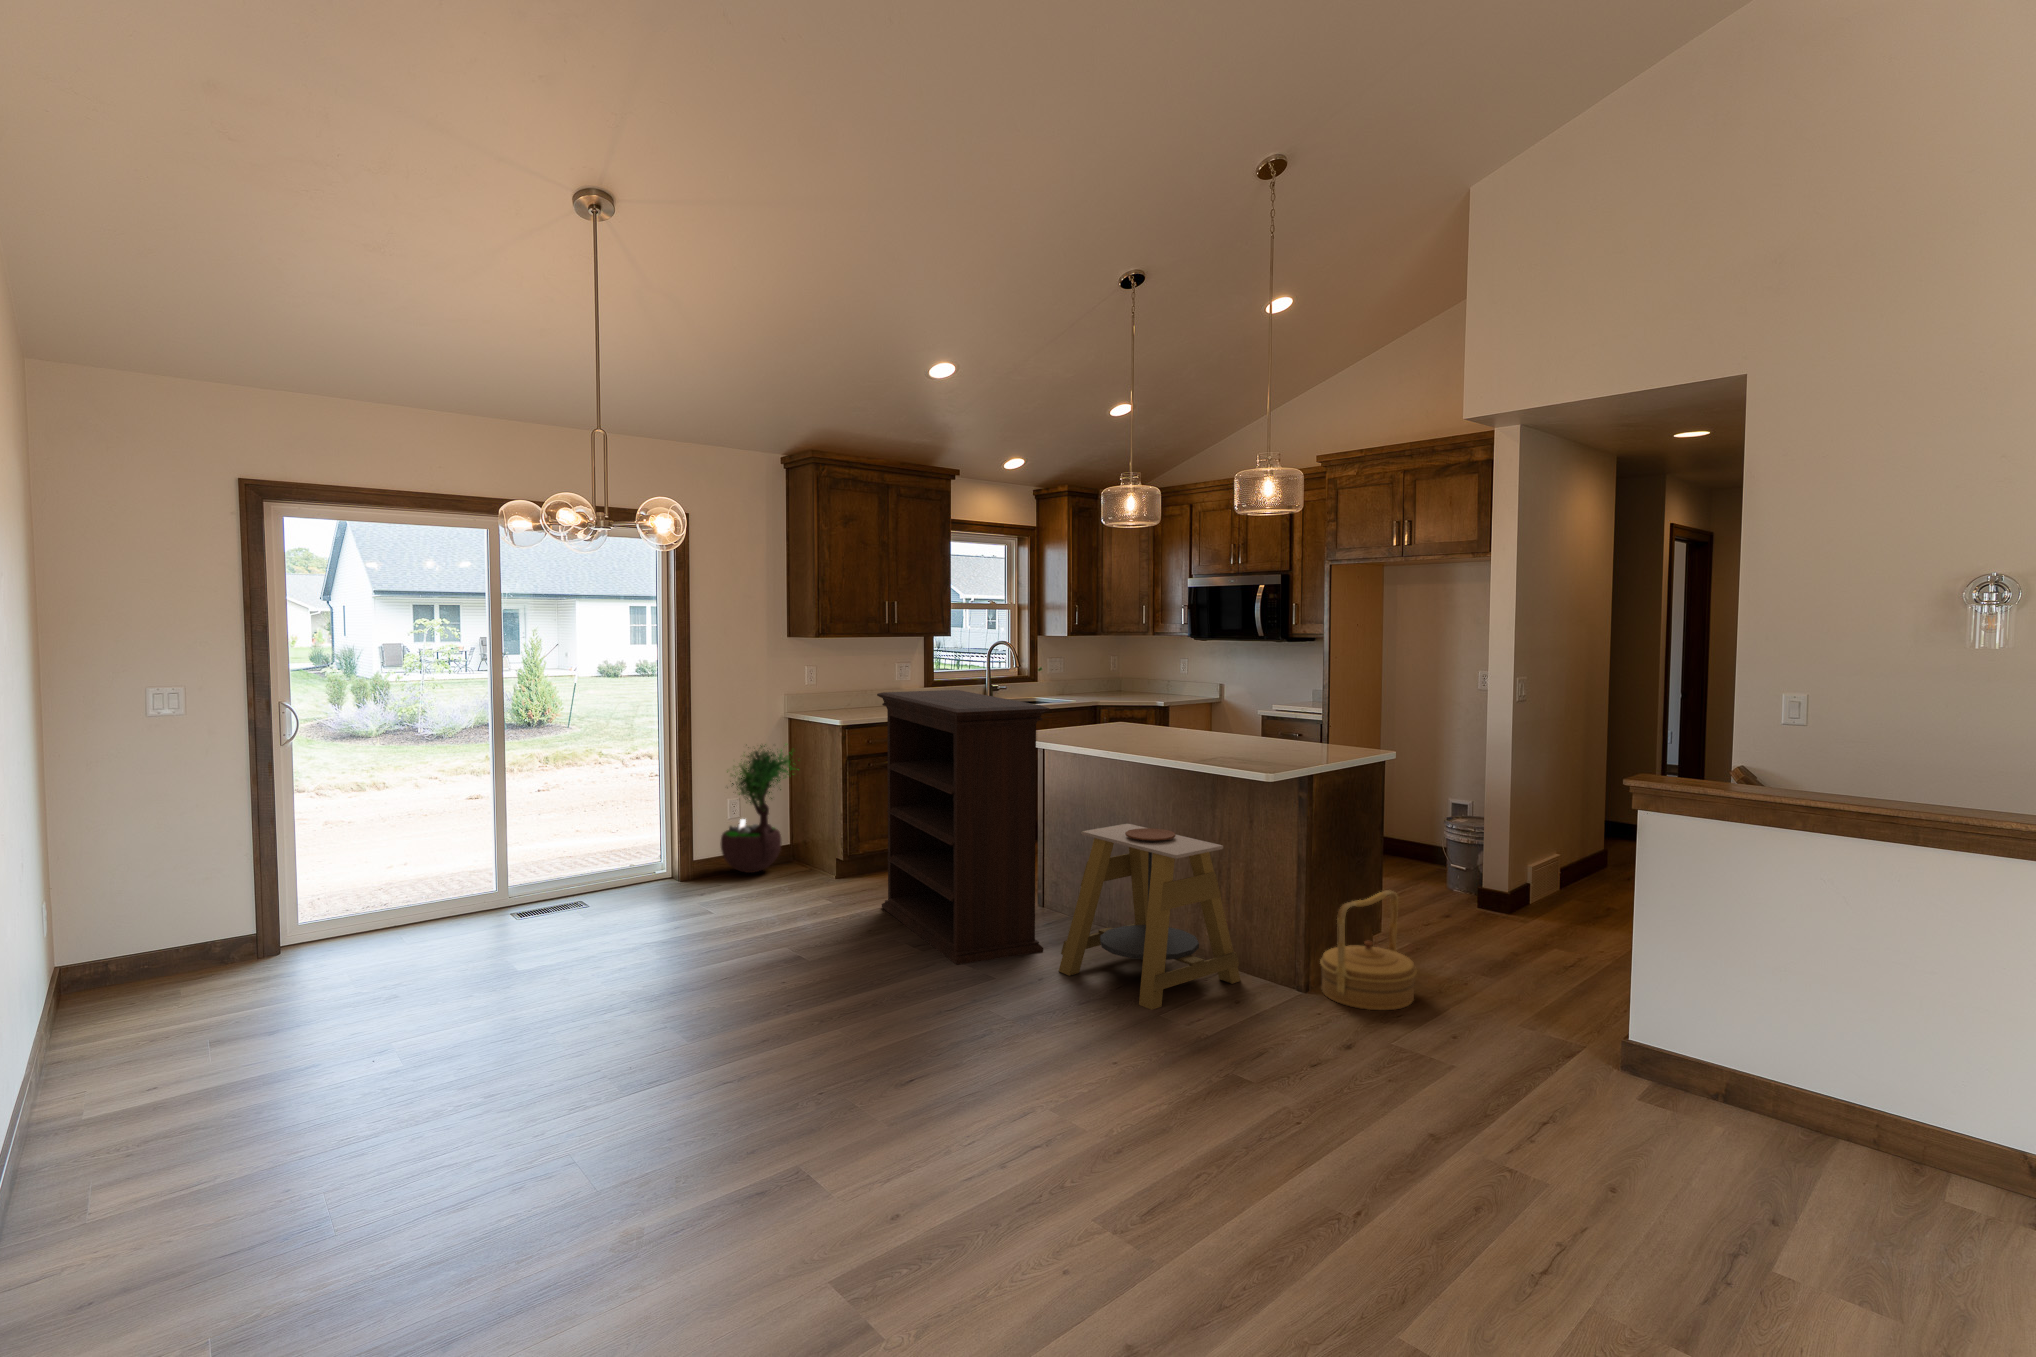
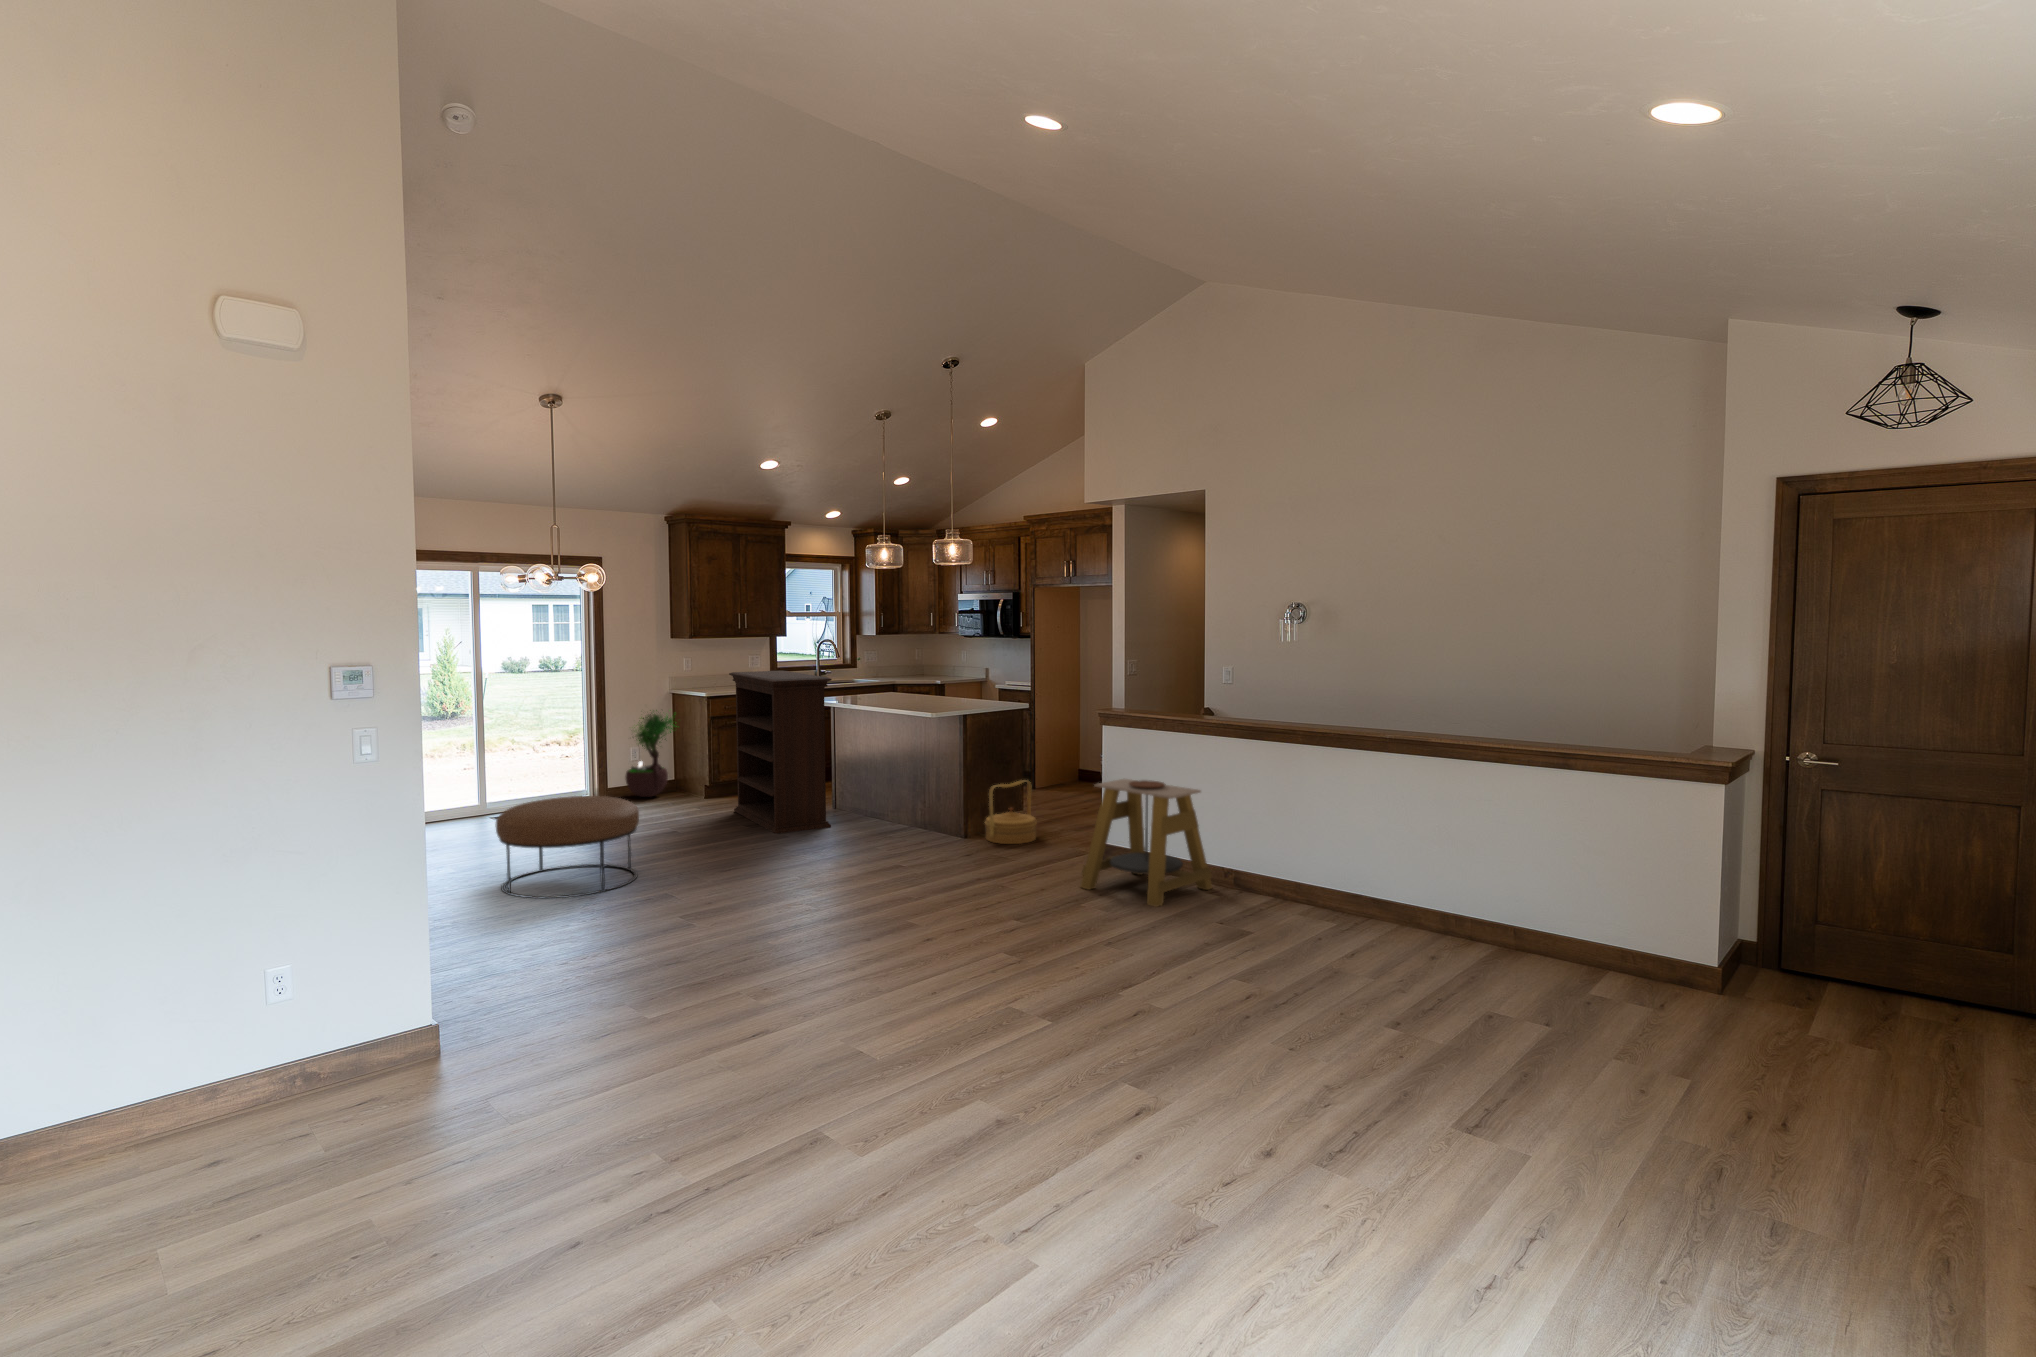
side table: present [1059,824,1241,1010] -> present [1081,779,1212,907]
ottoman: none [469,922,734,1149] -> present [496,796,639,898]

